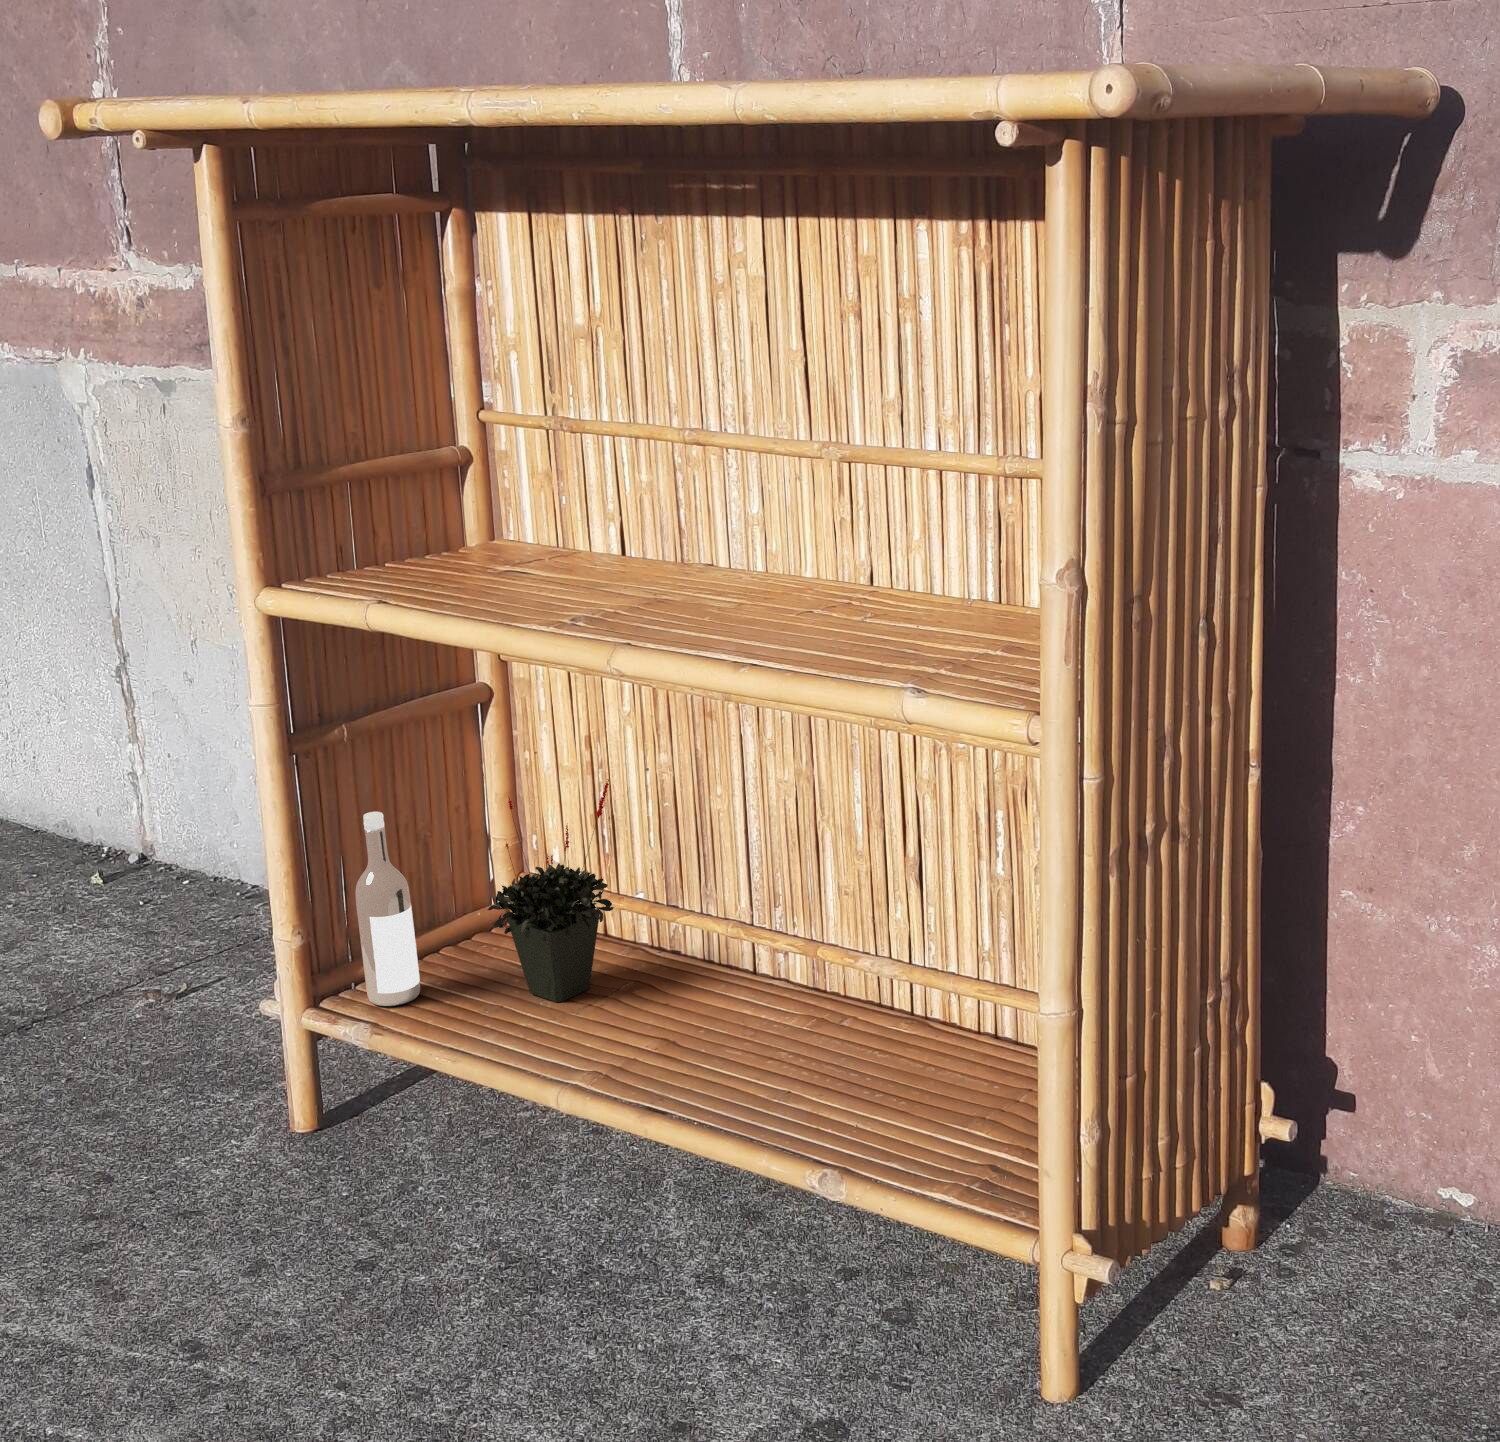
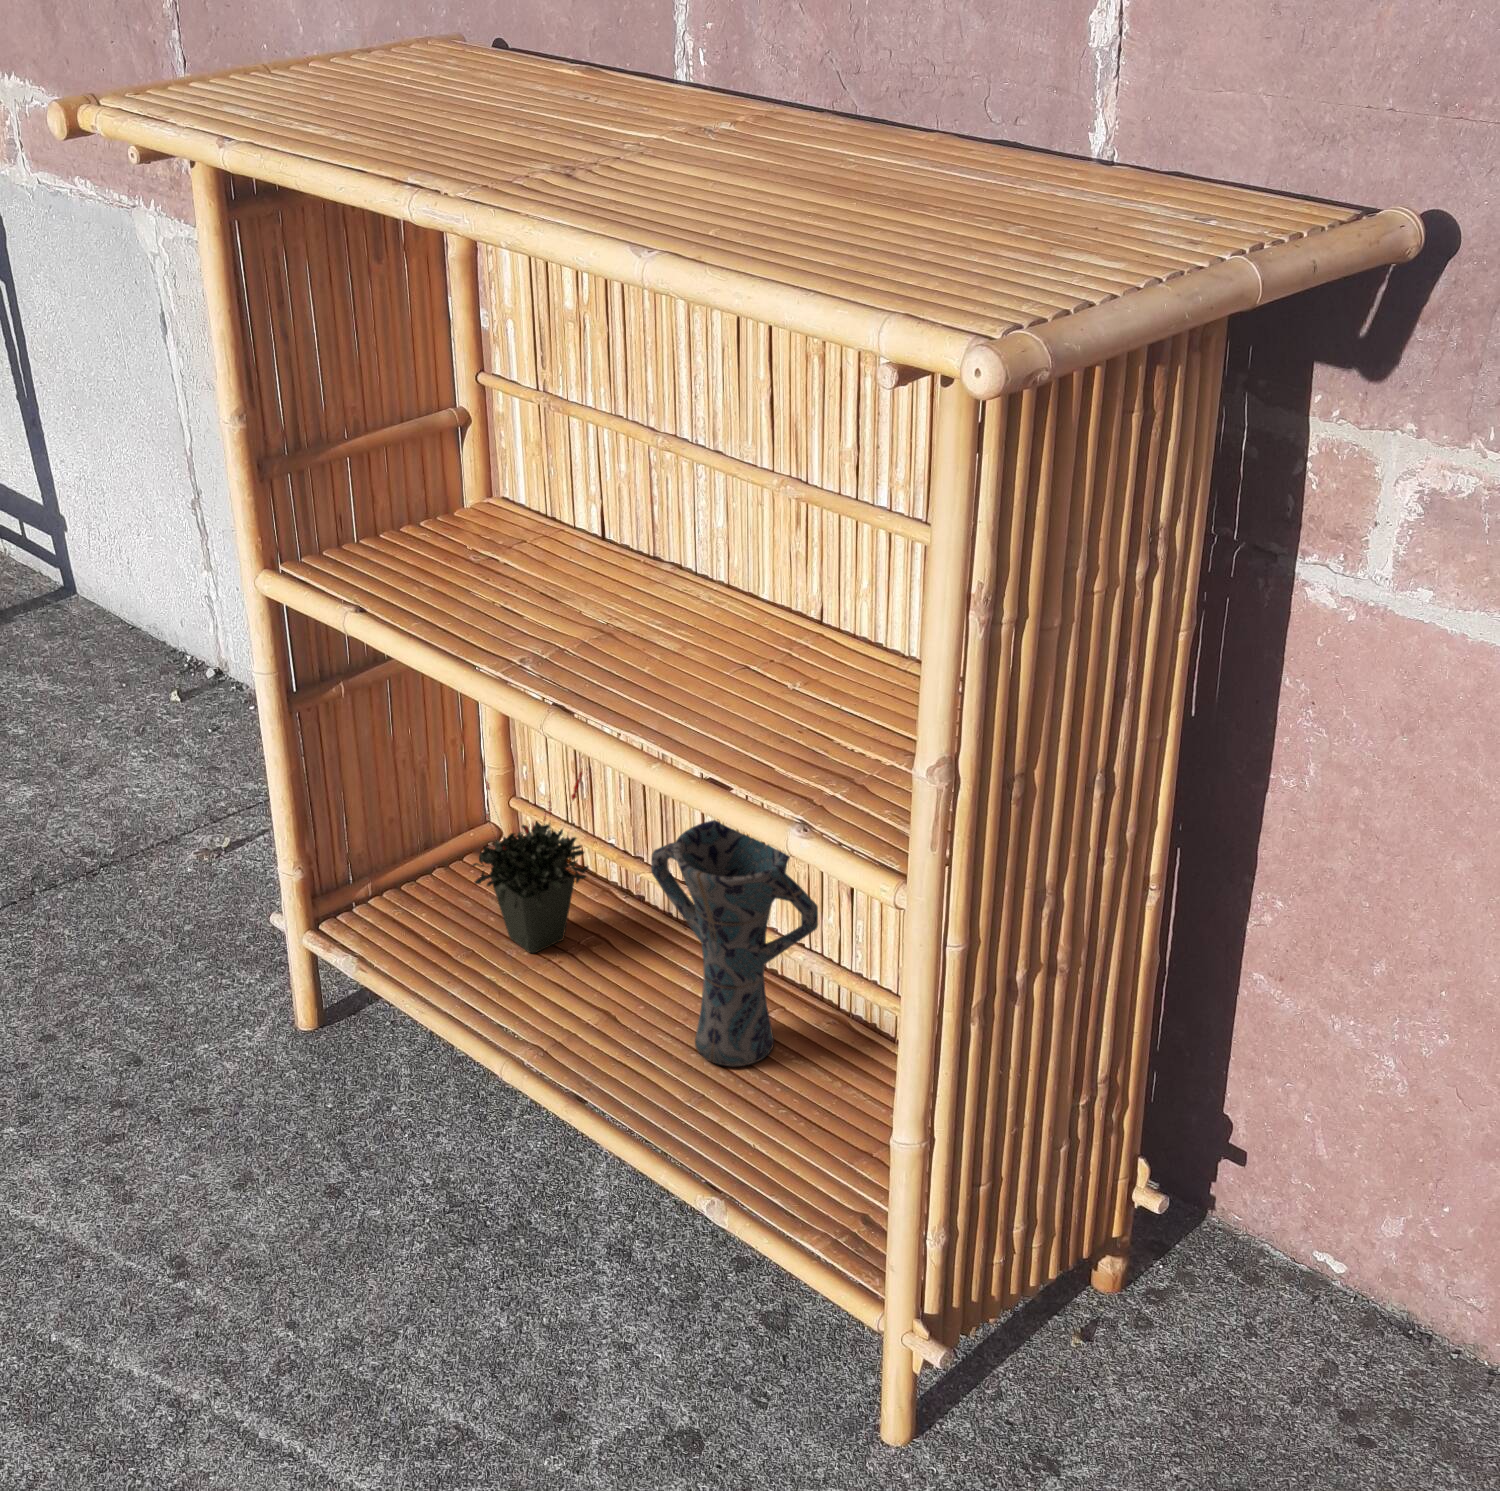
vase: none [702,791,893,1060] -> present [651,820,818,1066]
wine bottle: present [355,812,420,1006] -> none [355,765,414,935]

